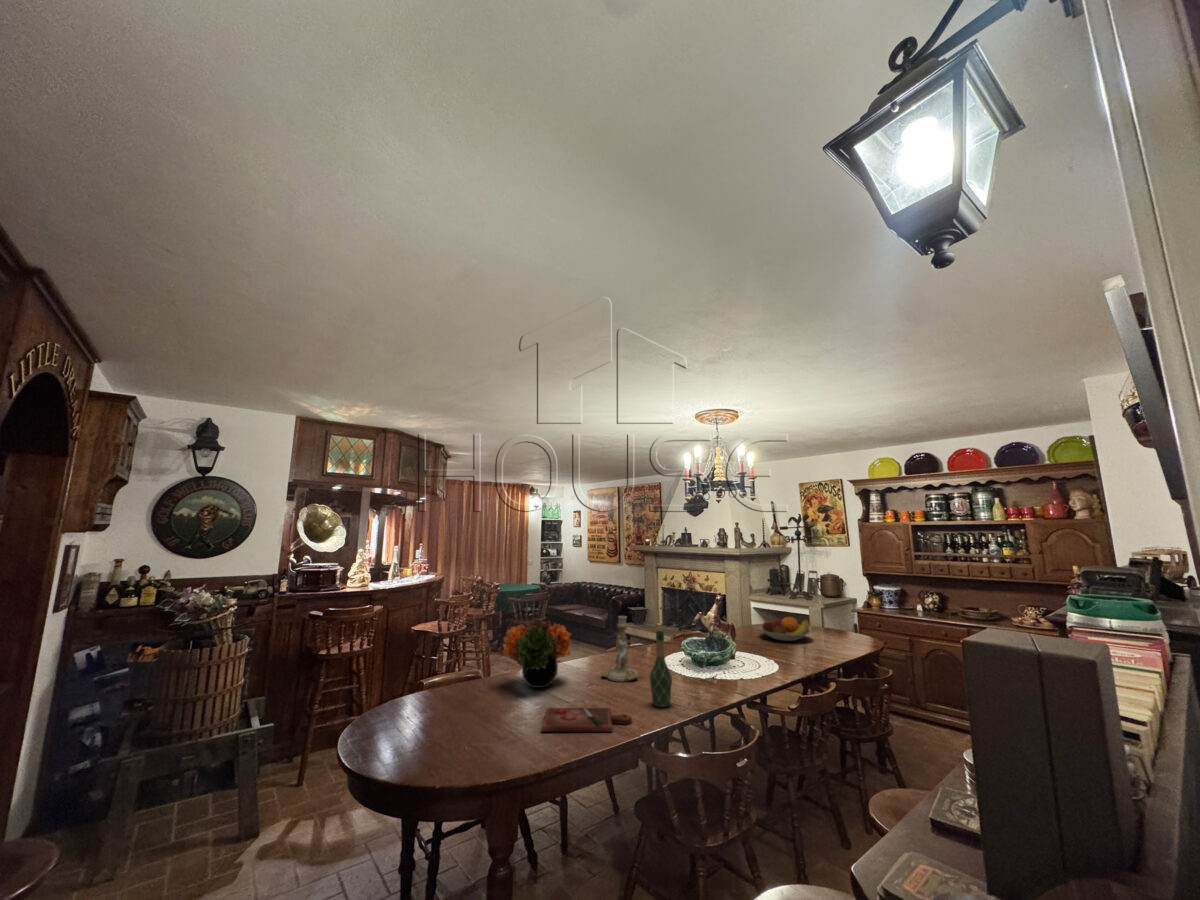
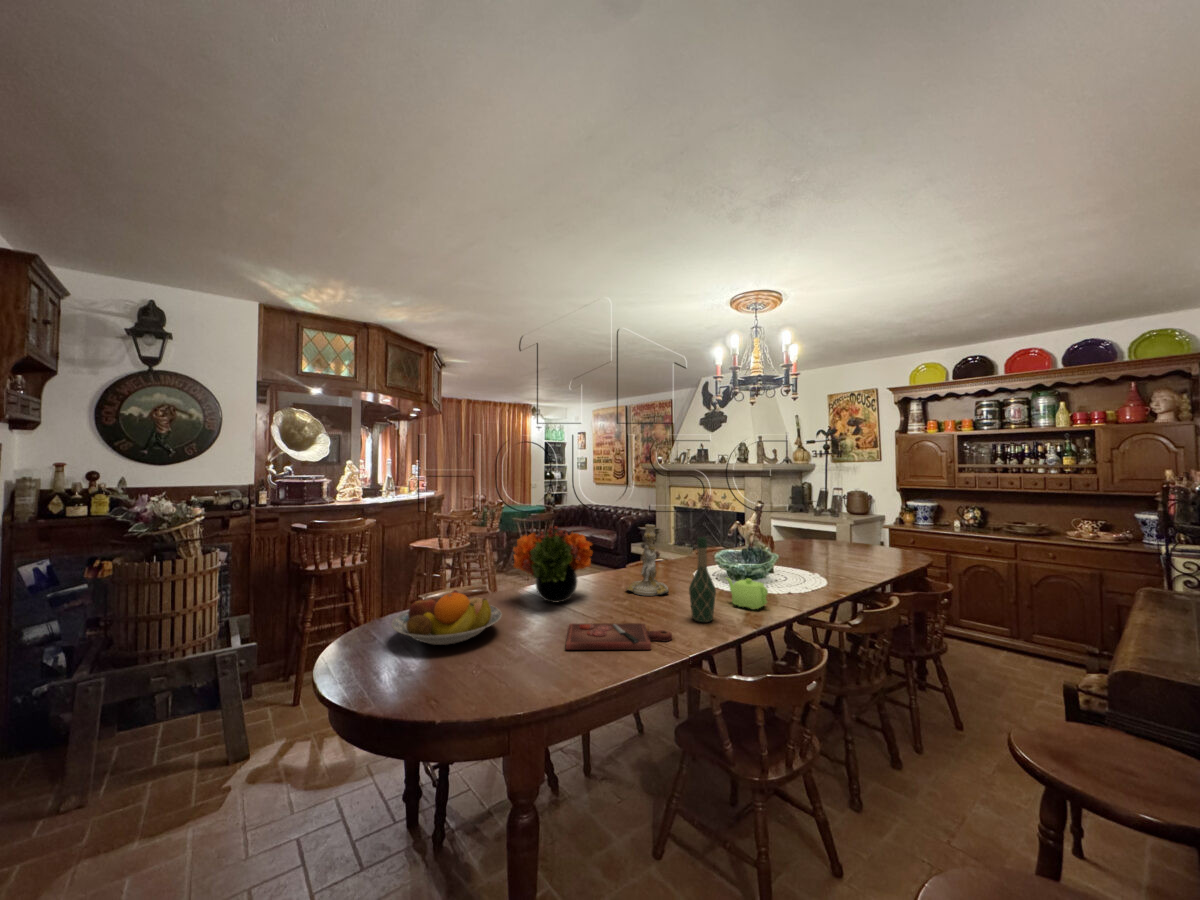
fruit bowl: present [758,617,811,641] -> present [392,590,502,645]
teapot: none [684,665,719,695] -> present [726,578,768,609]

